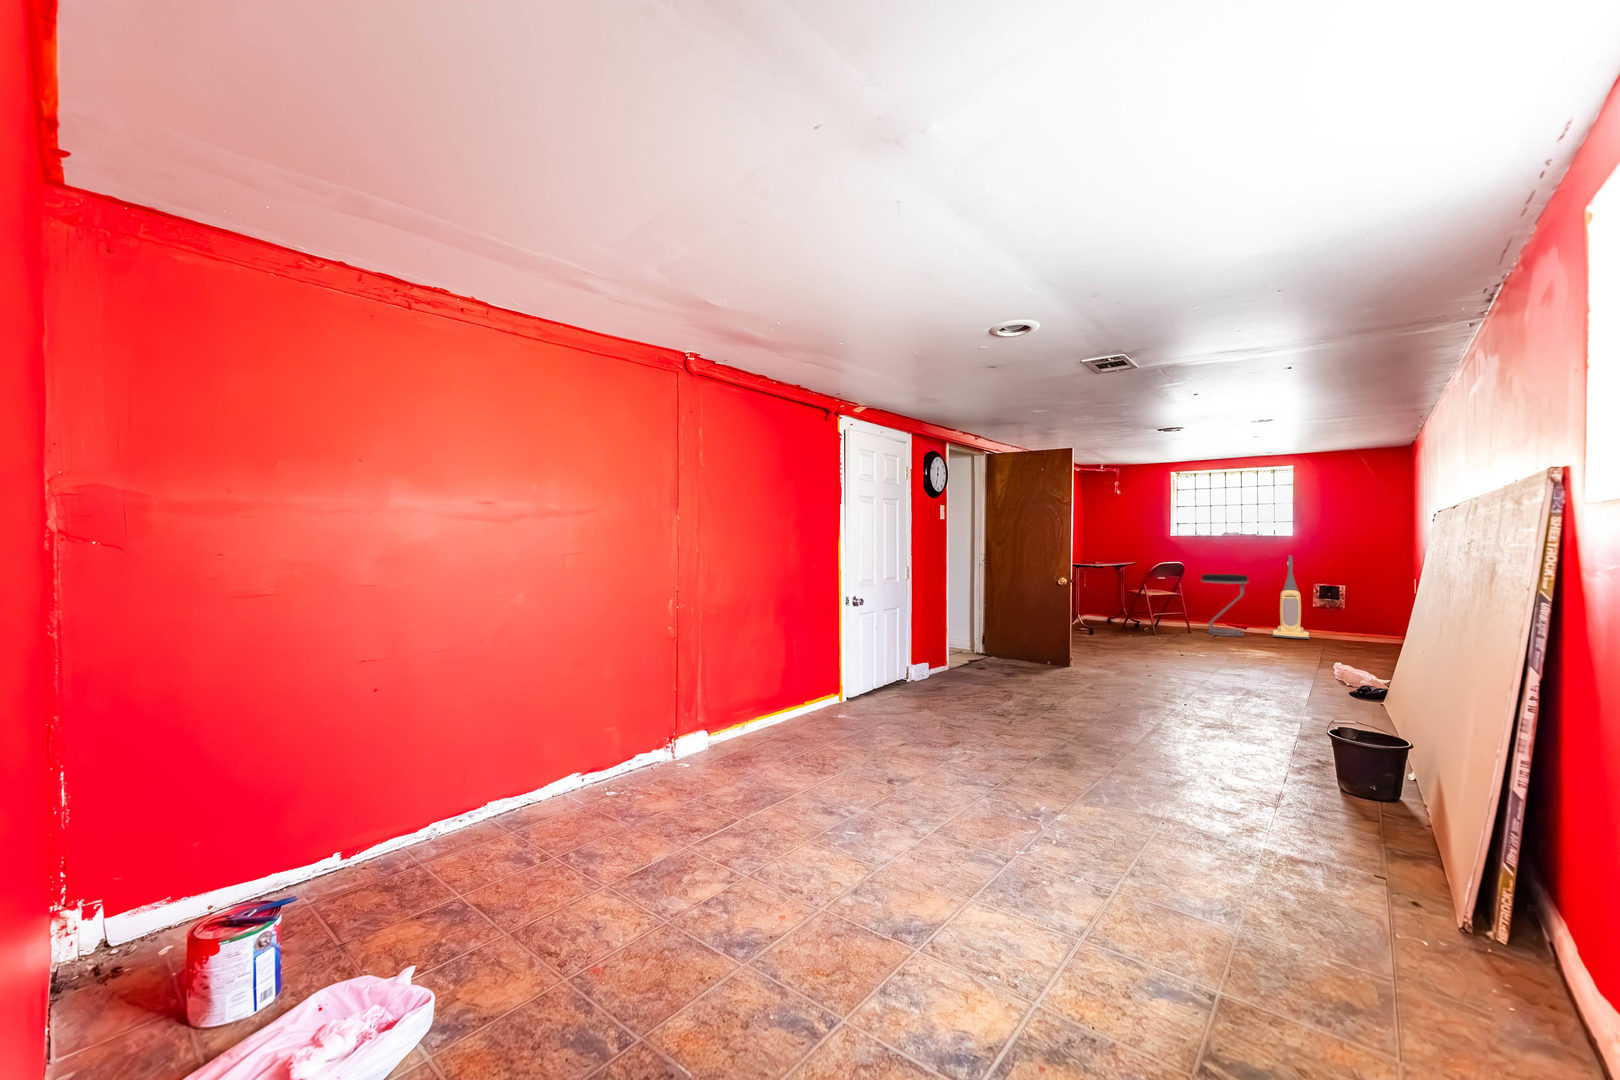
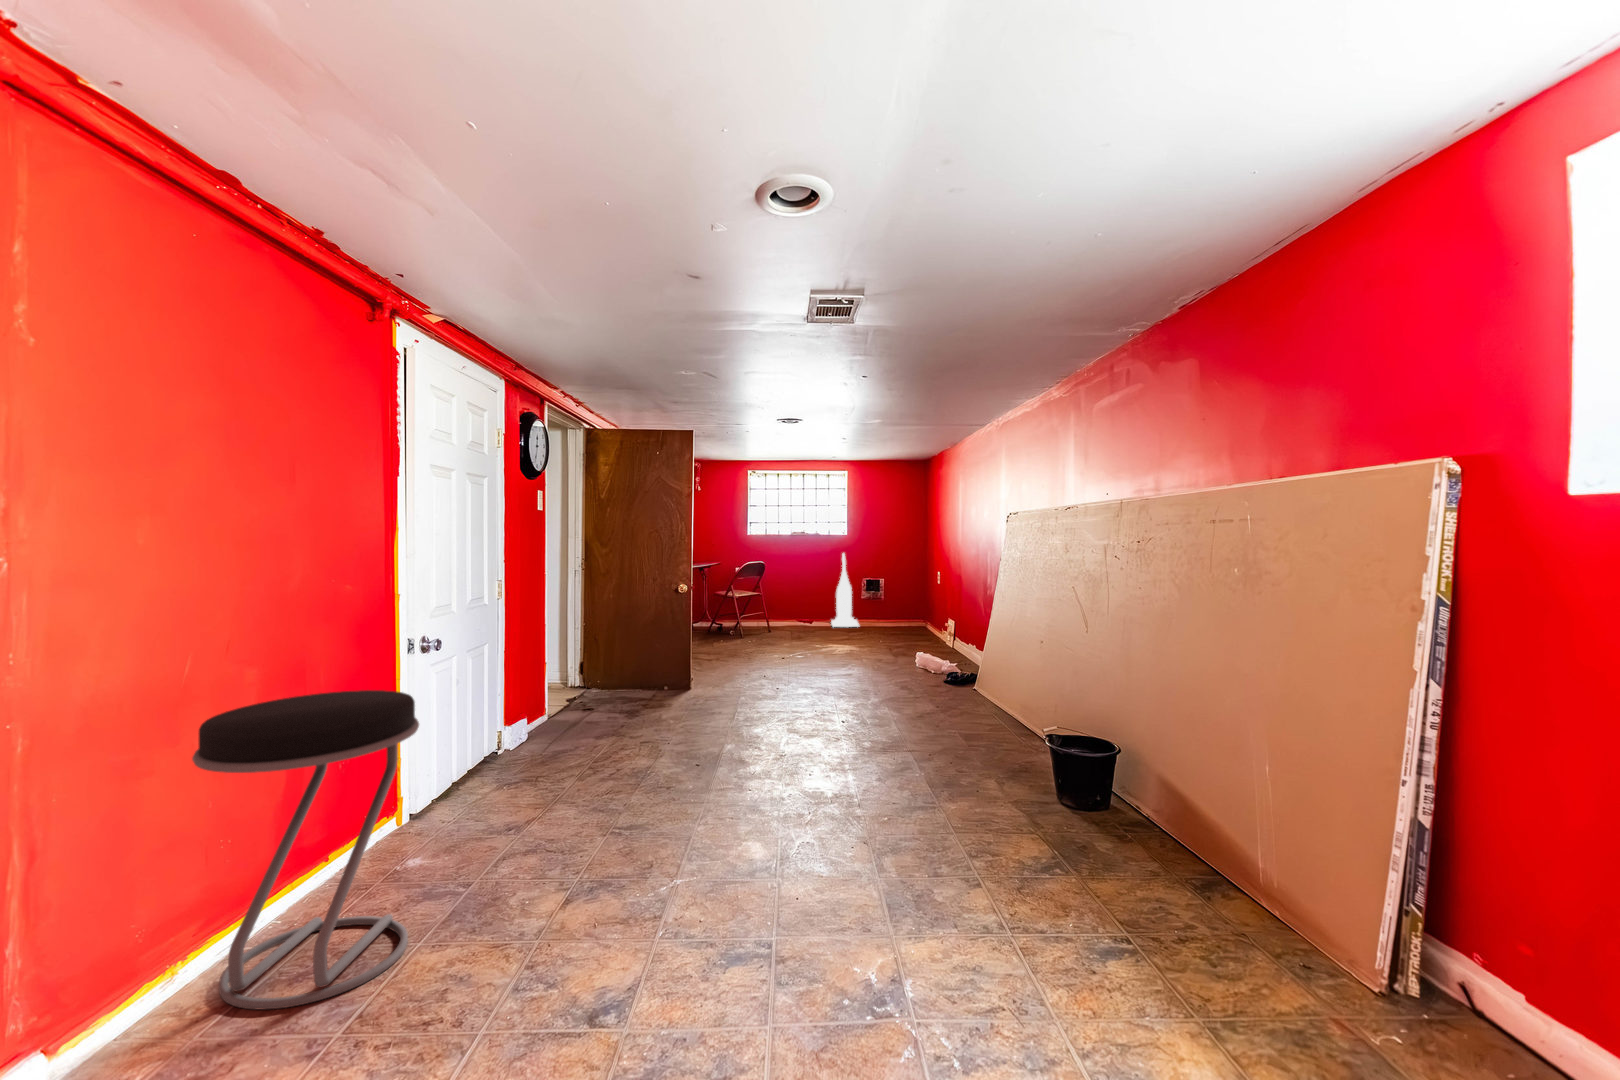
stool: present [1201,574,1249,636] -> present [192,690,419,1010]

